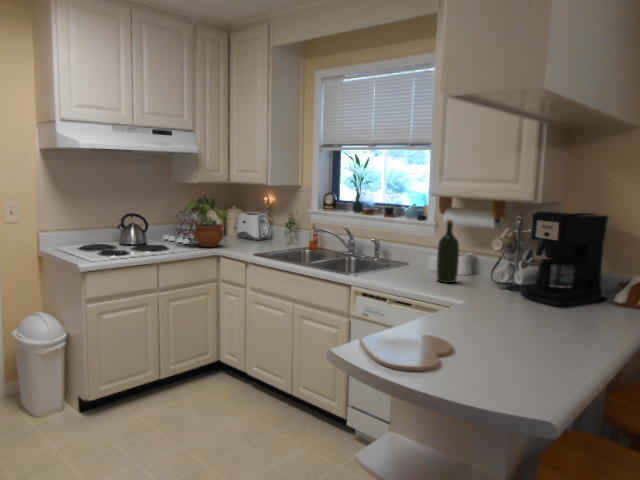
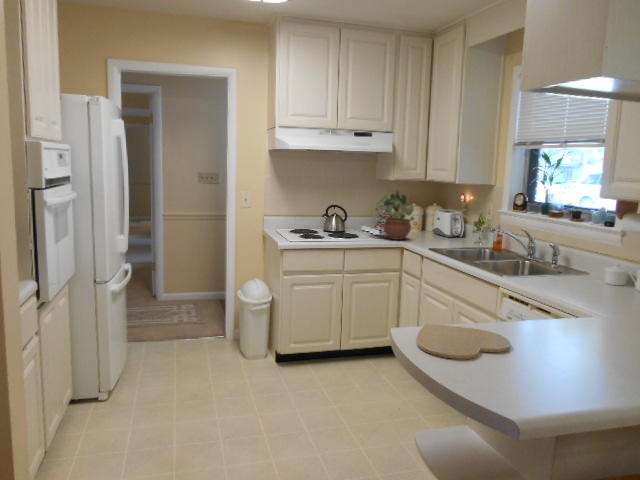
wine bottle: present [437,220,459,283] -> none [597,226,627,296]

